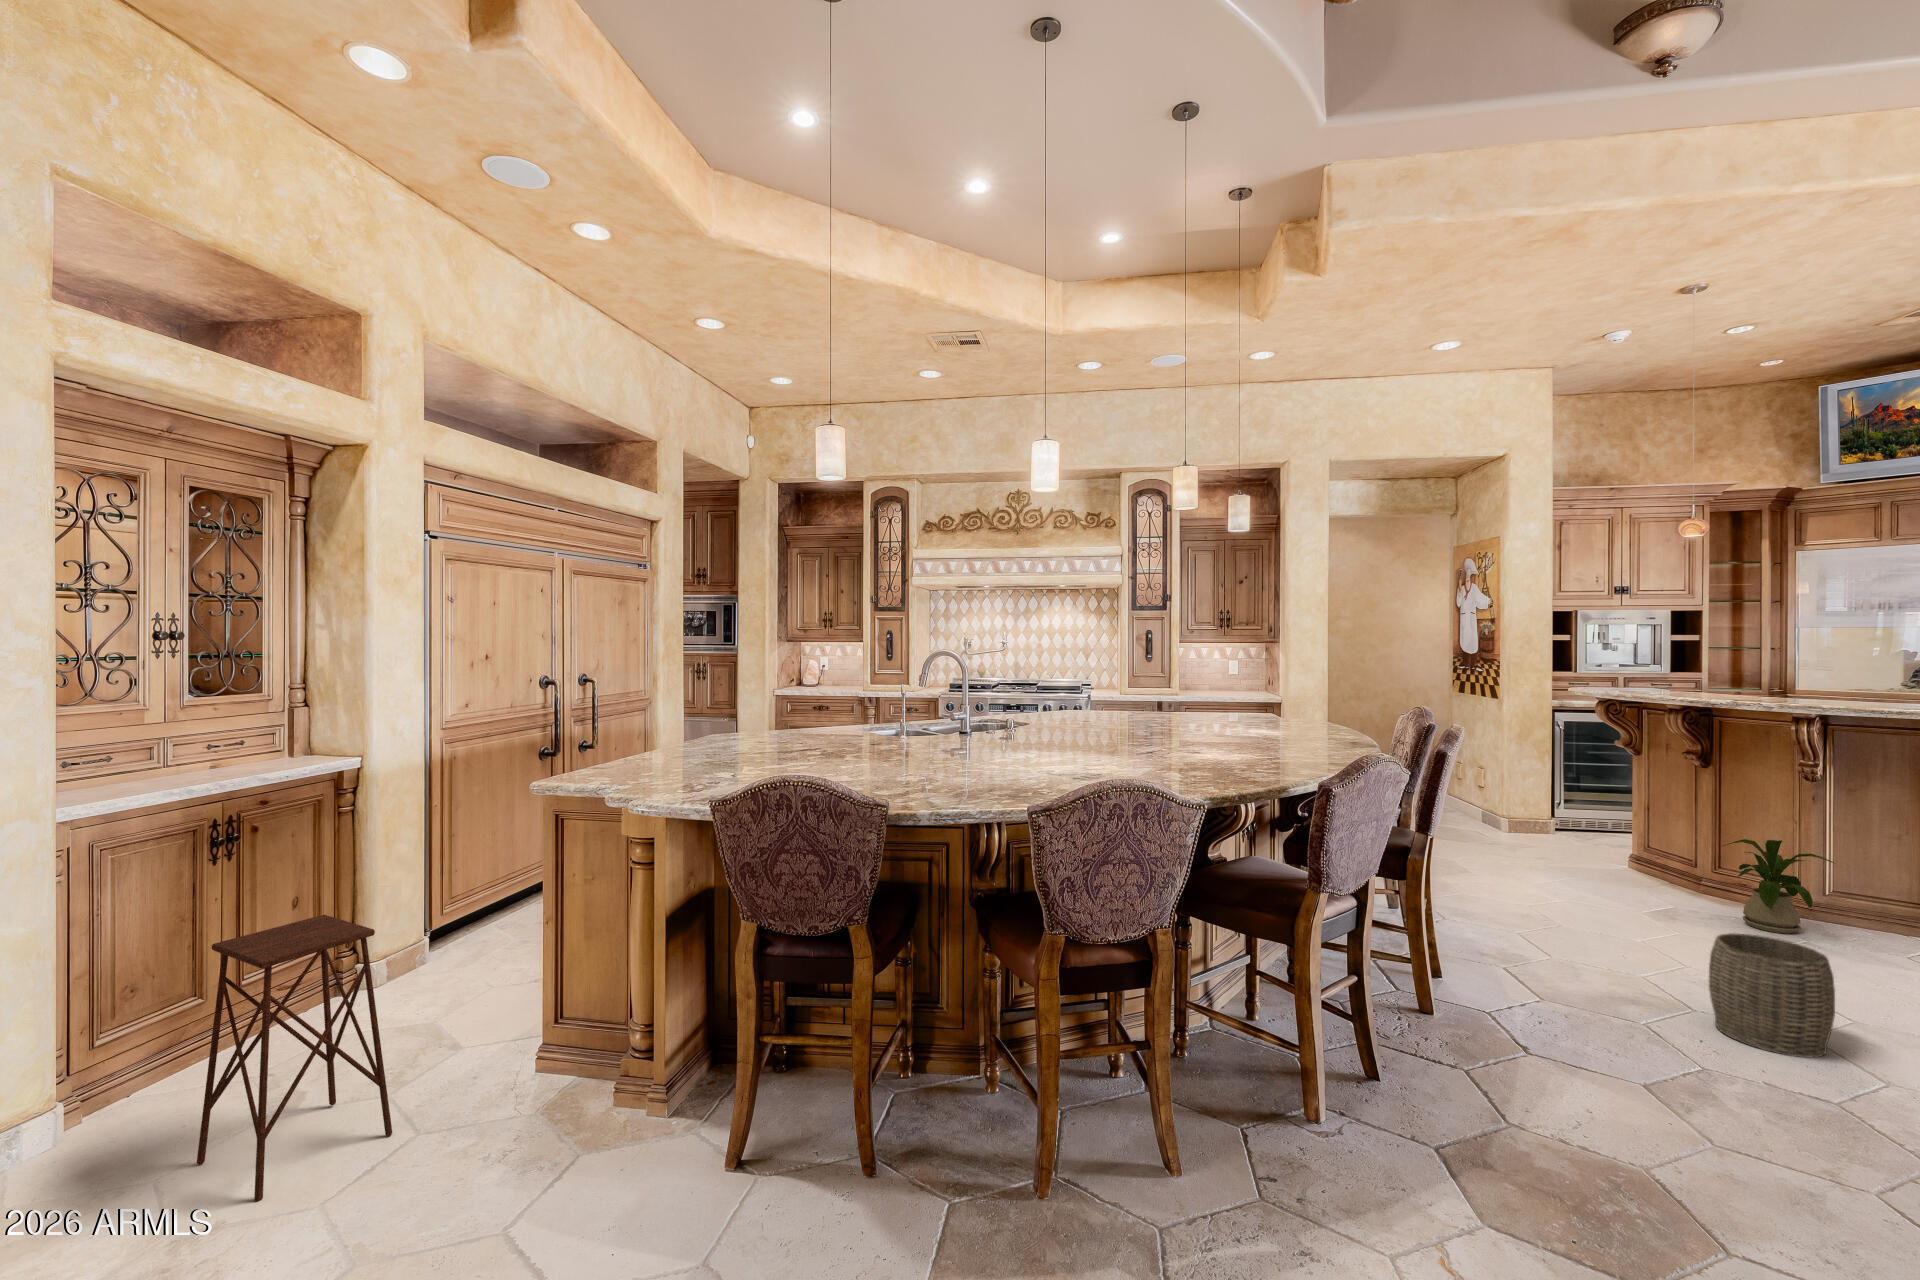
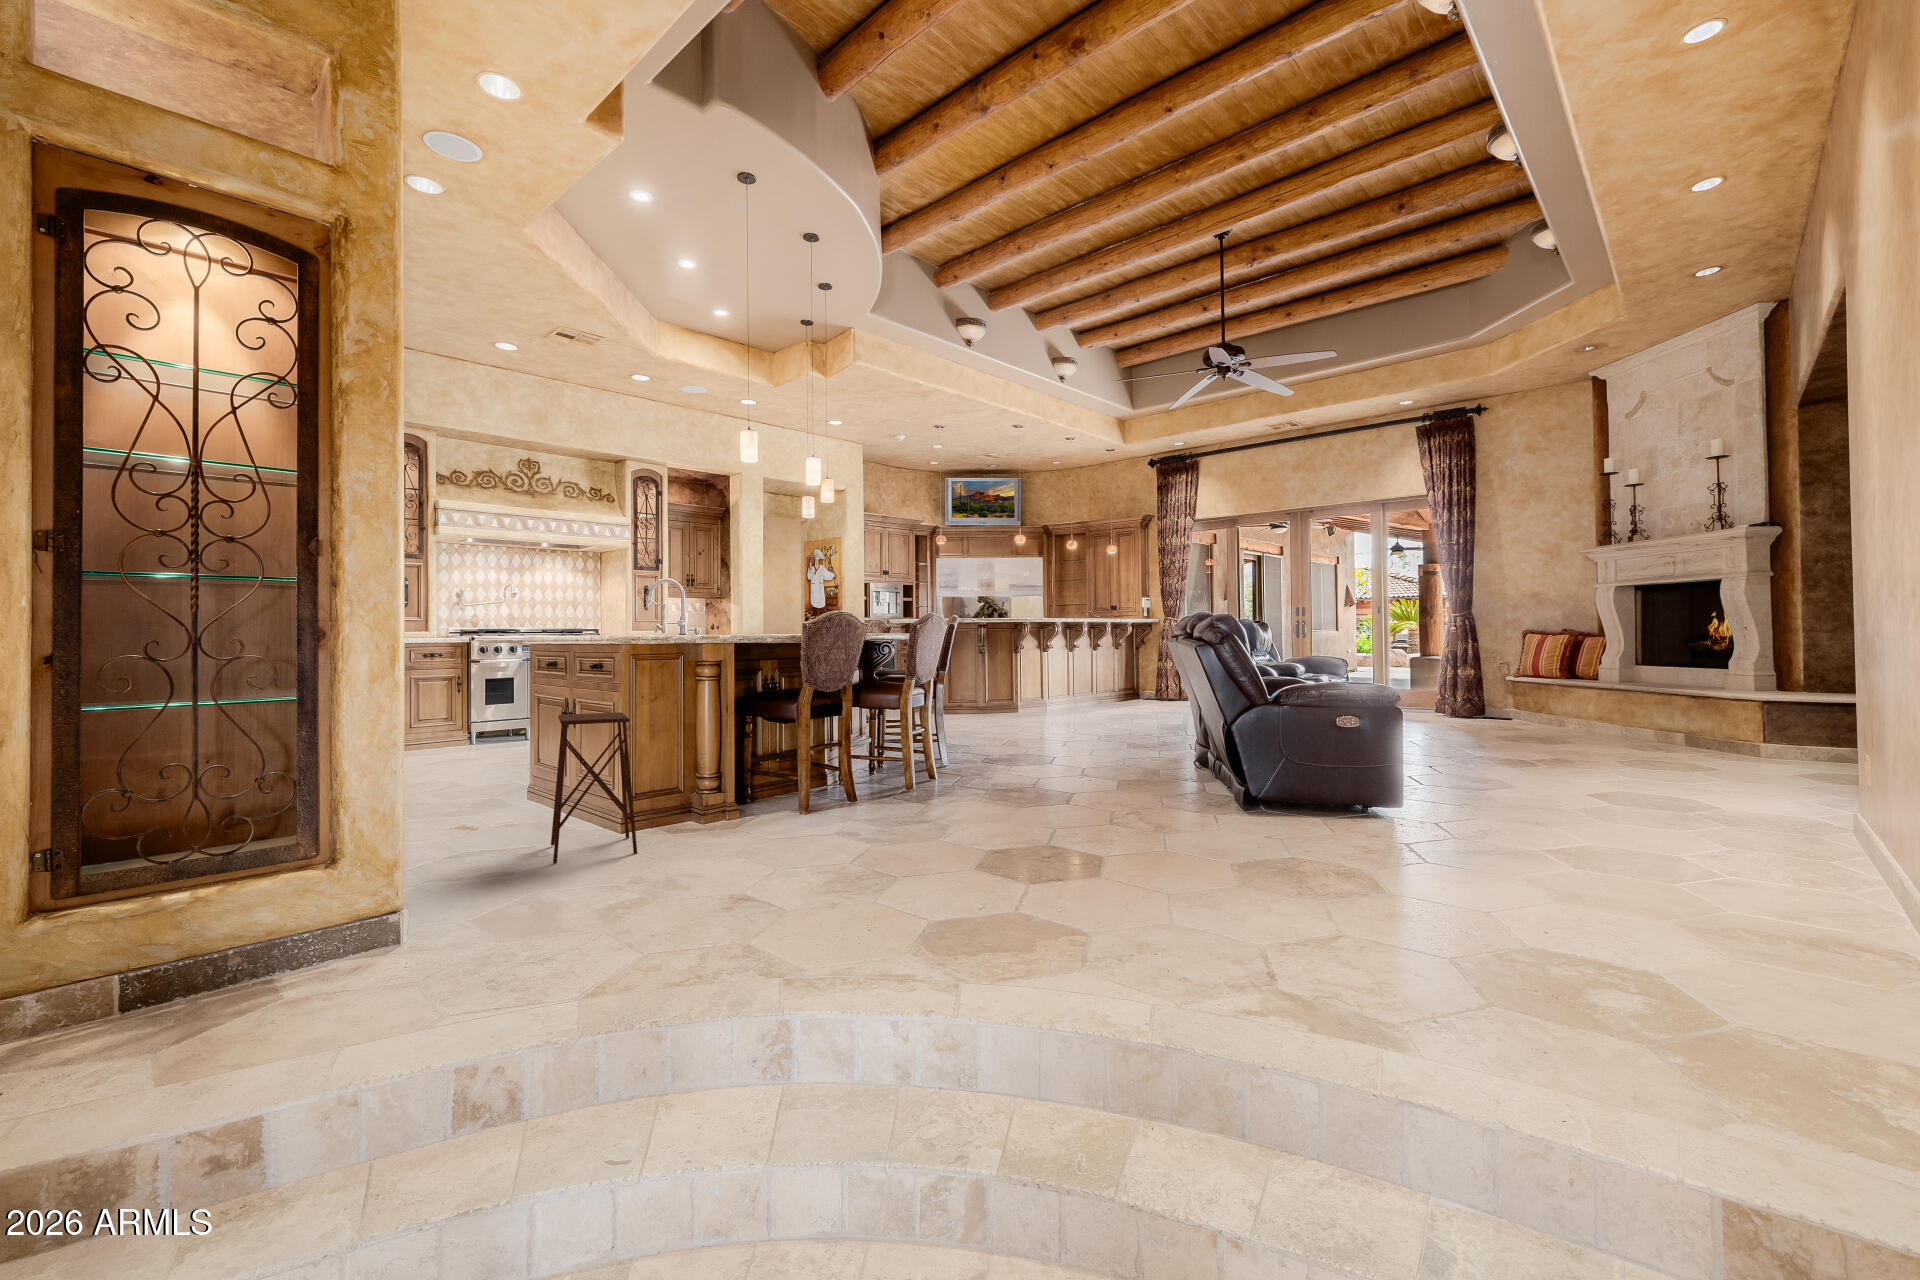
house plant: present [1723,839,1834,934] -> none [964,676,999,716]
woven basket: present [1709,933,1835,1057] -> none [999,697,1032,733]

